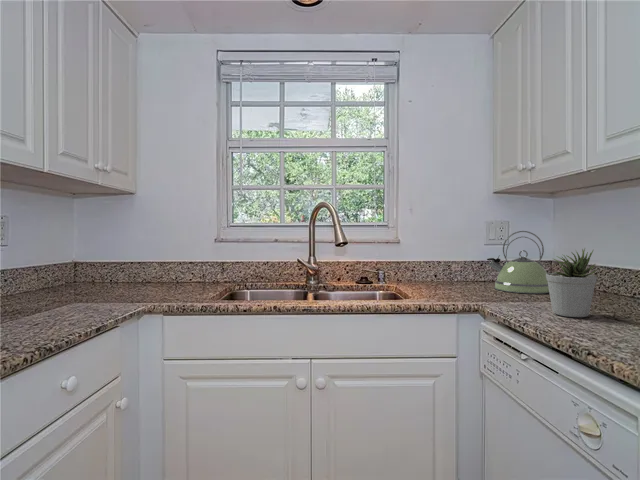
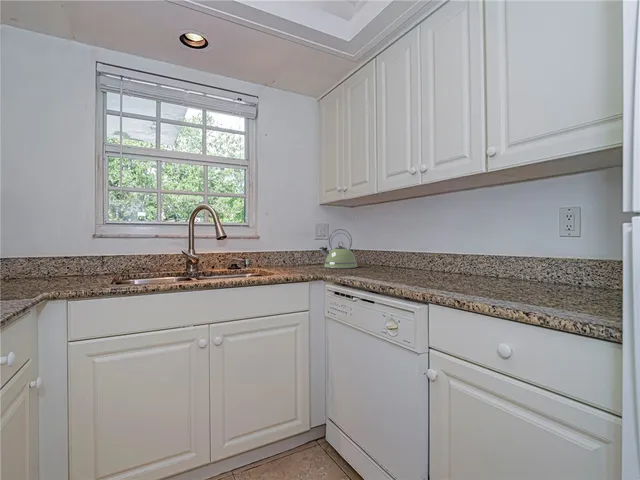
potted plant: present [546,249,598,317] -> none [360,236,385,276]

